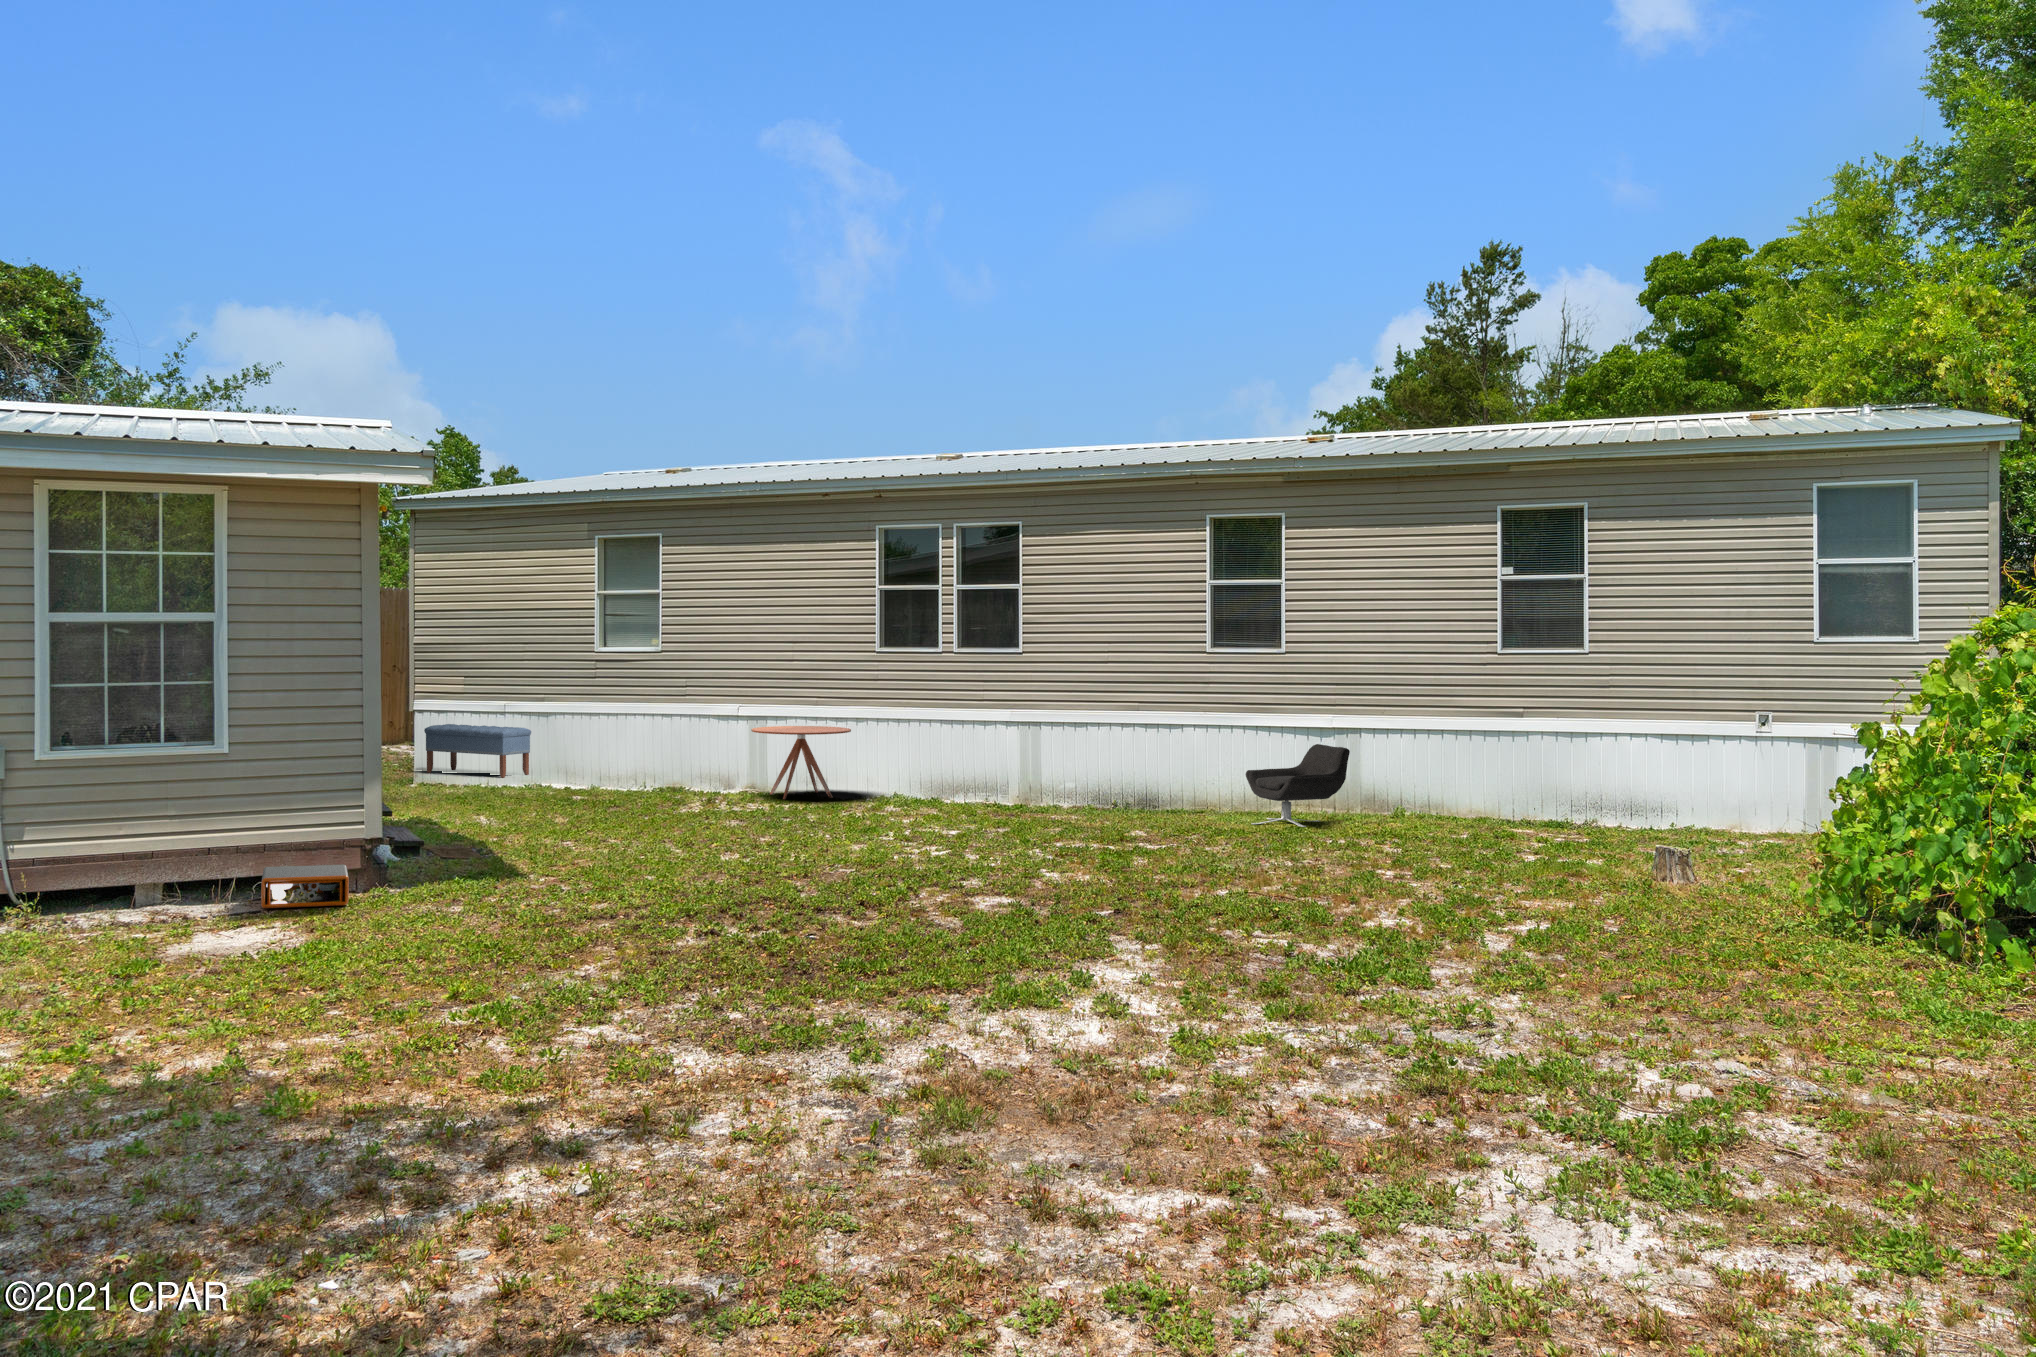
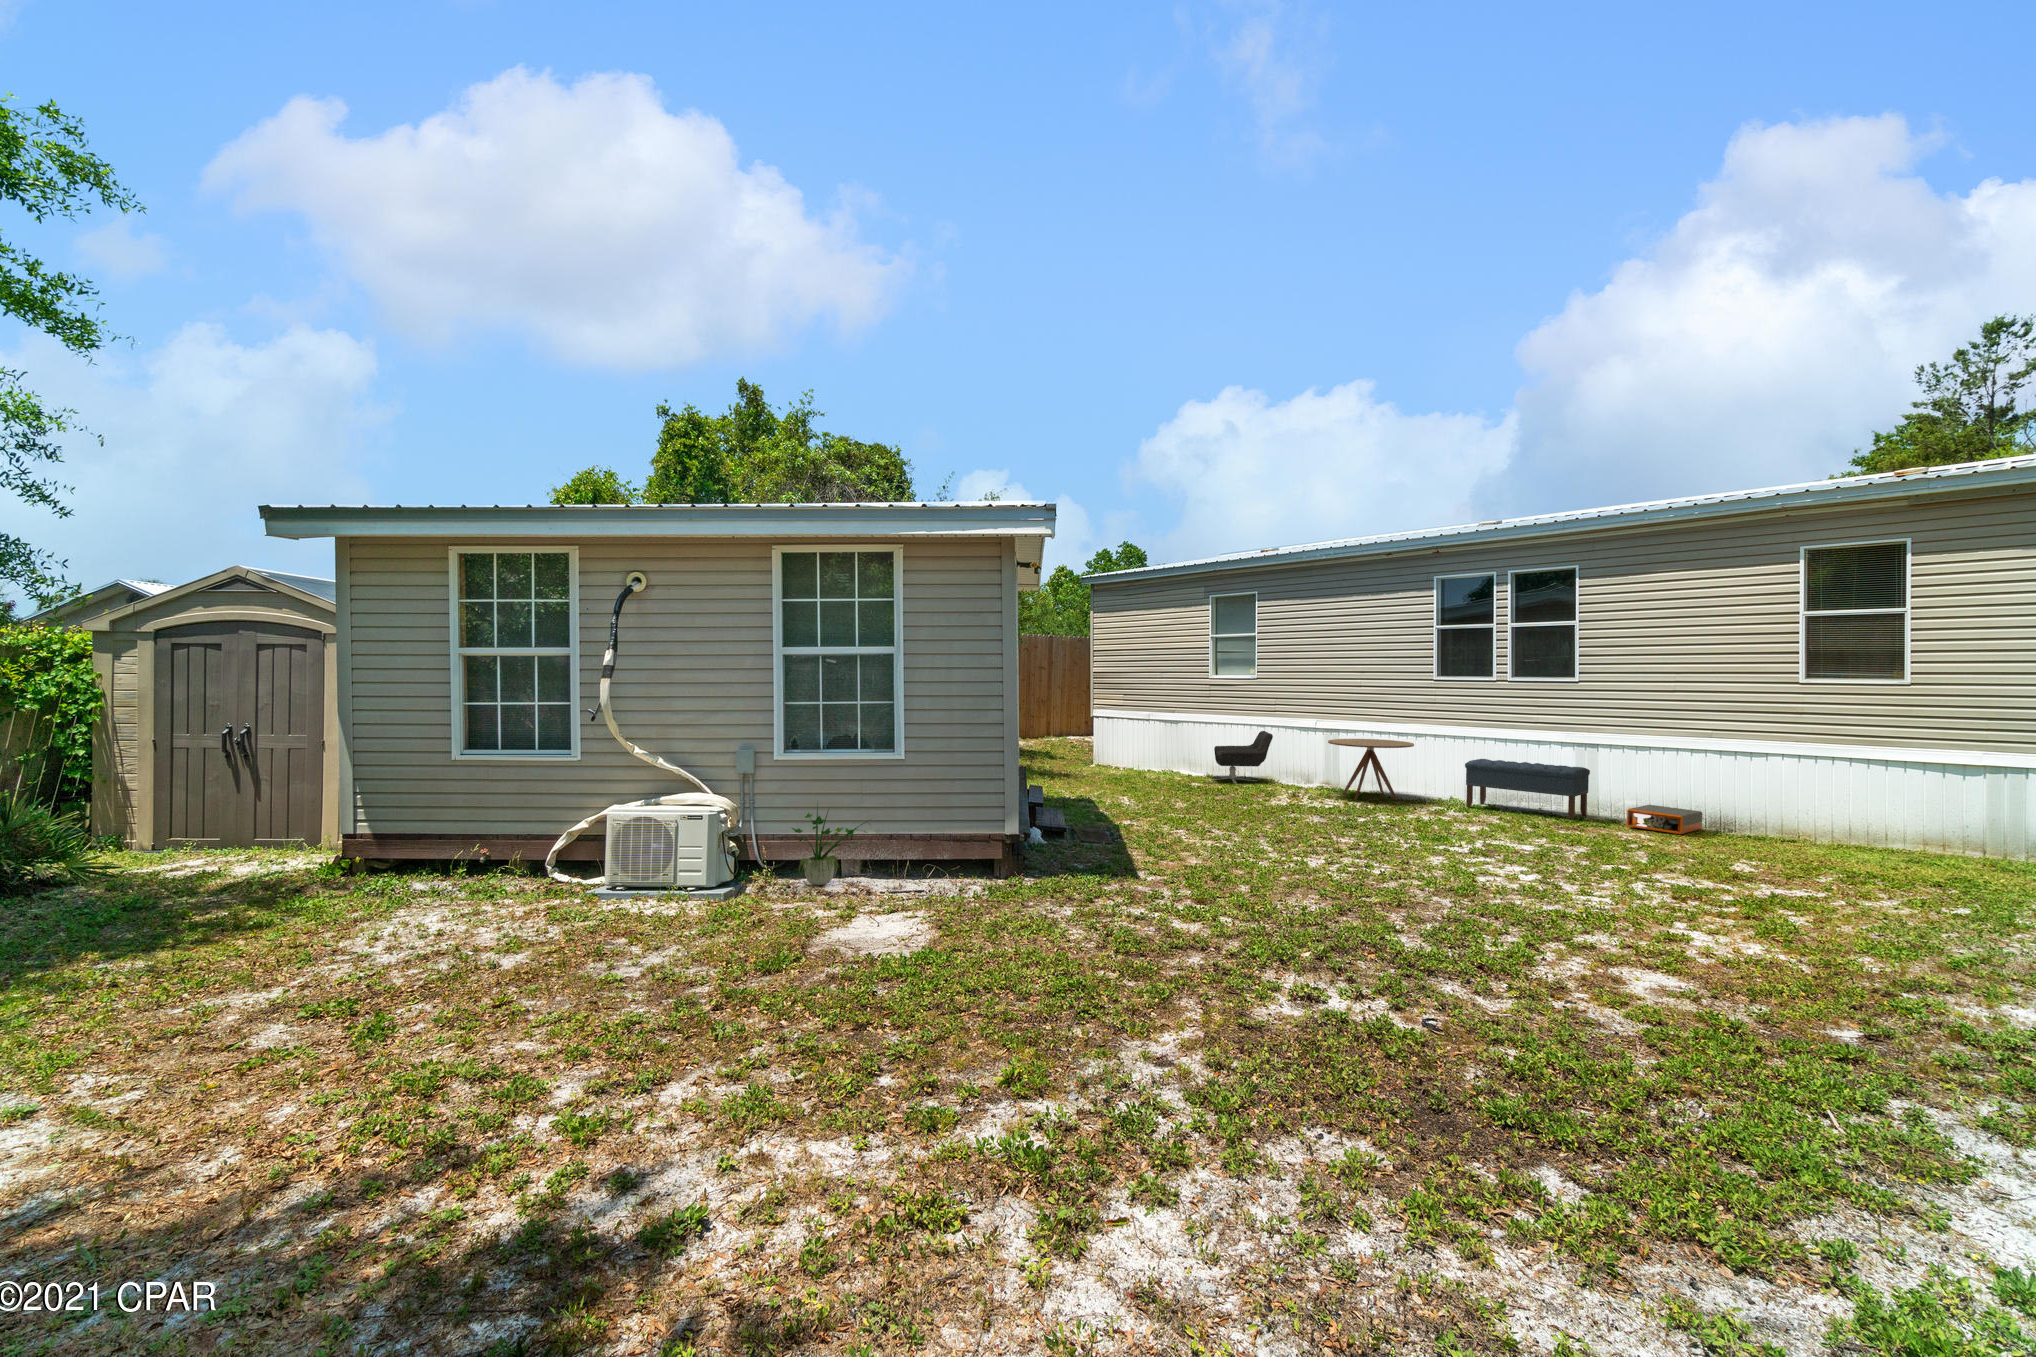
bench: present [424,724,531,778] -> present [1465,759,1590,820]
lounge chair: present [1245,744,1350,827] -> present [1213,731,1273,784]
potted plant: none [73,801,194,912] -> present [792,805,867,885]
storage box: present [261,865,349,908] -> present [1627,805,1702,834]

